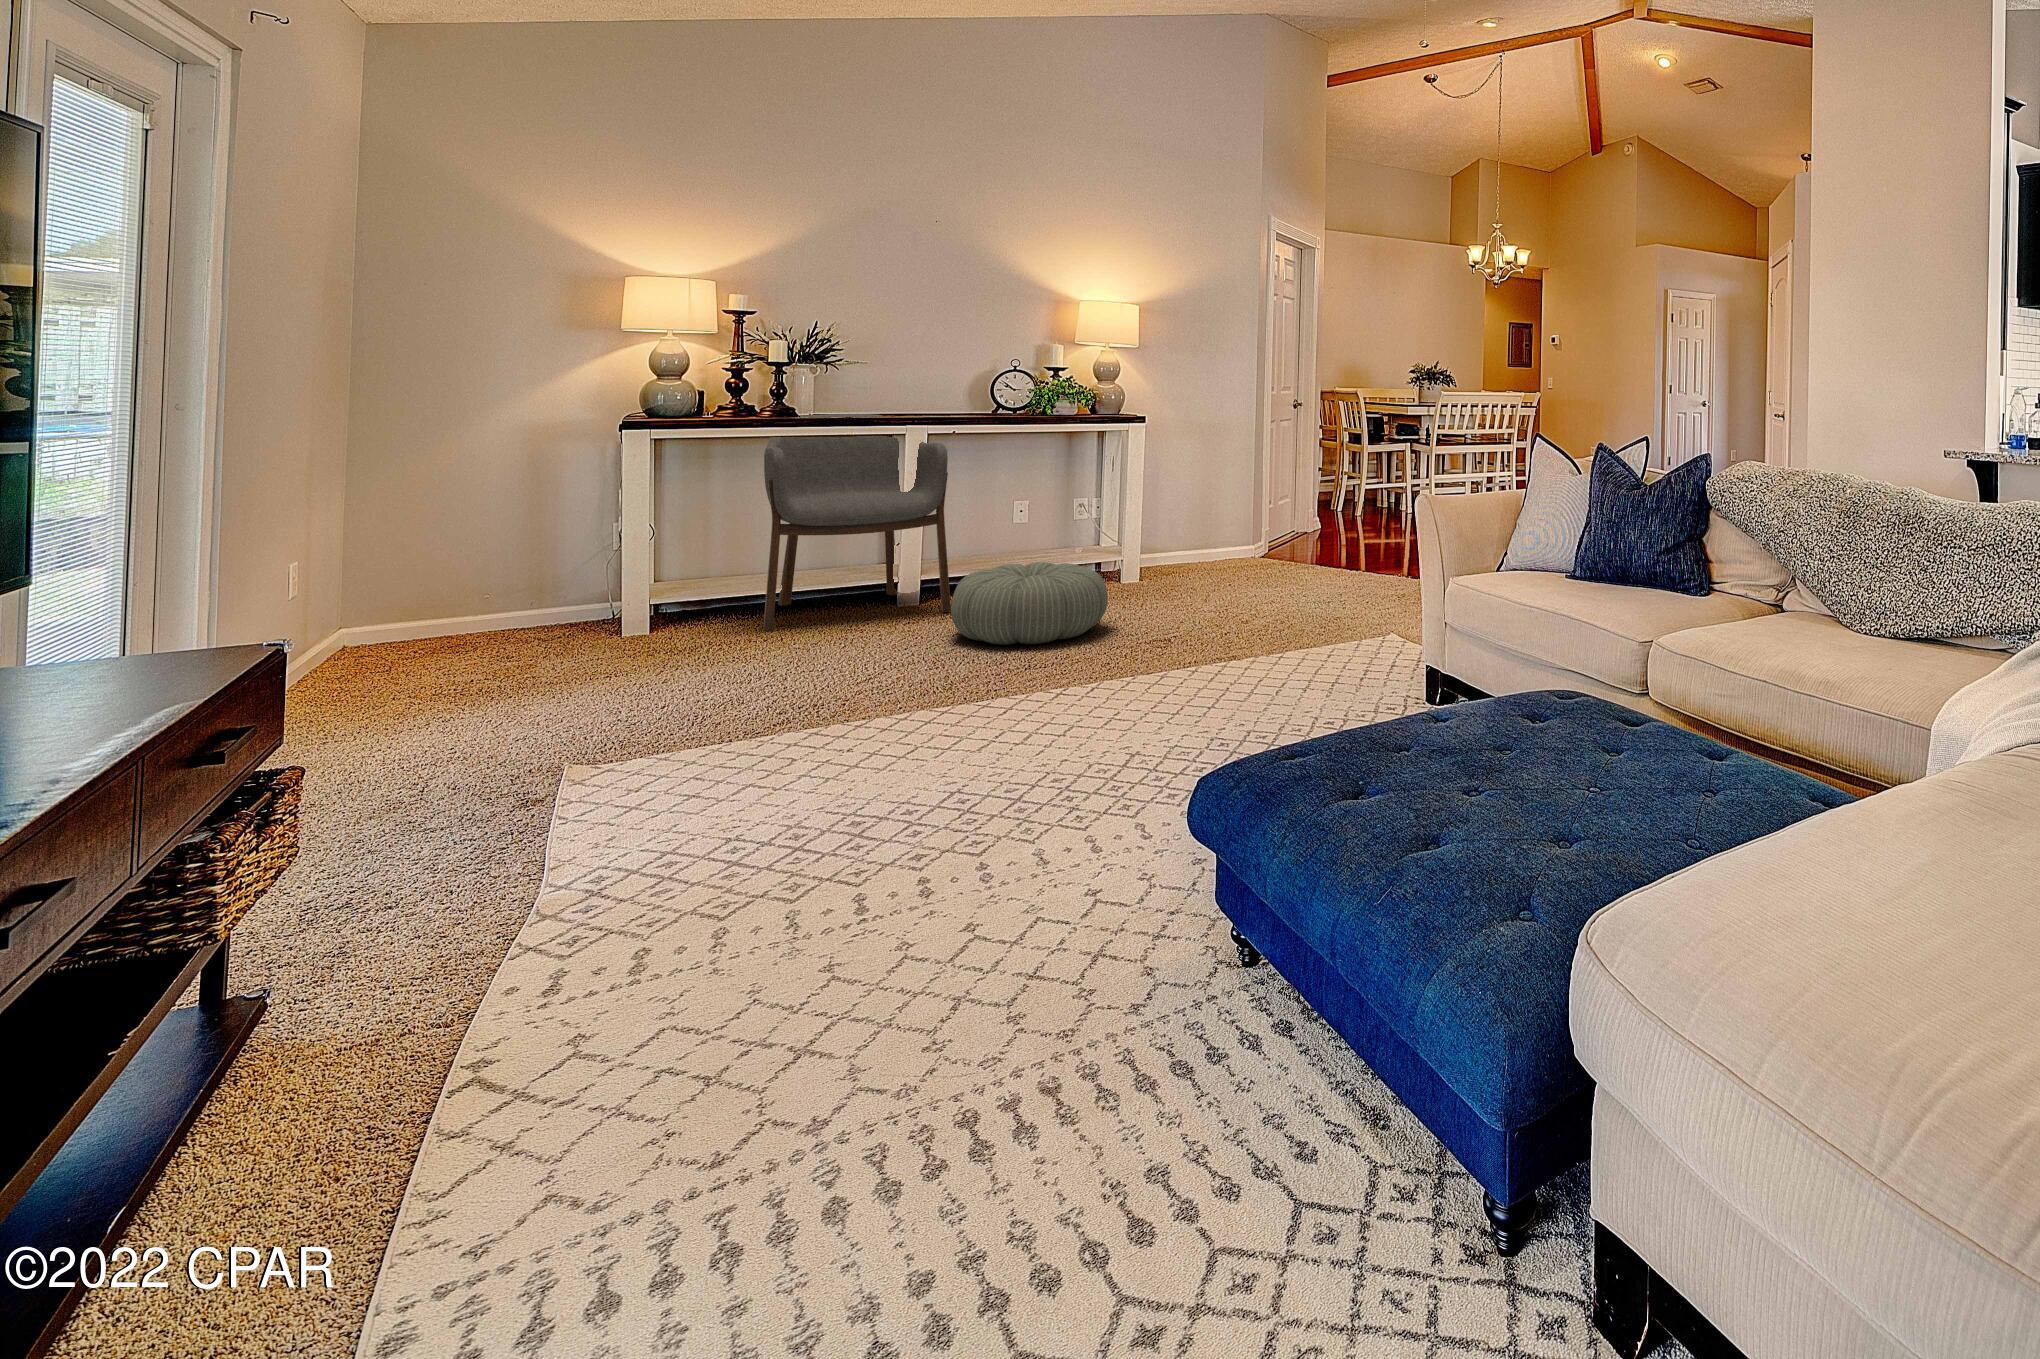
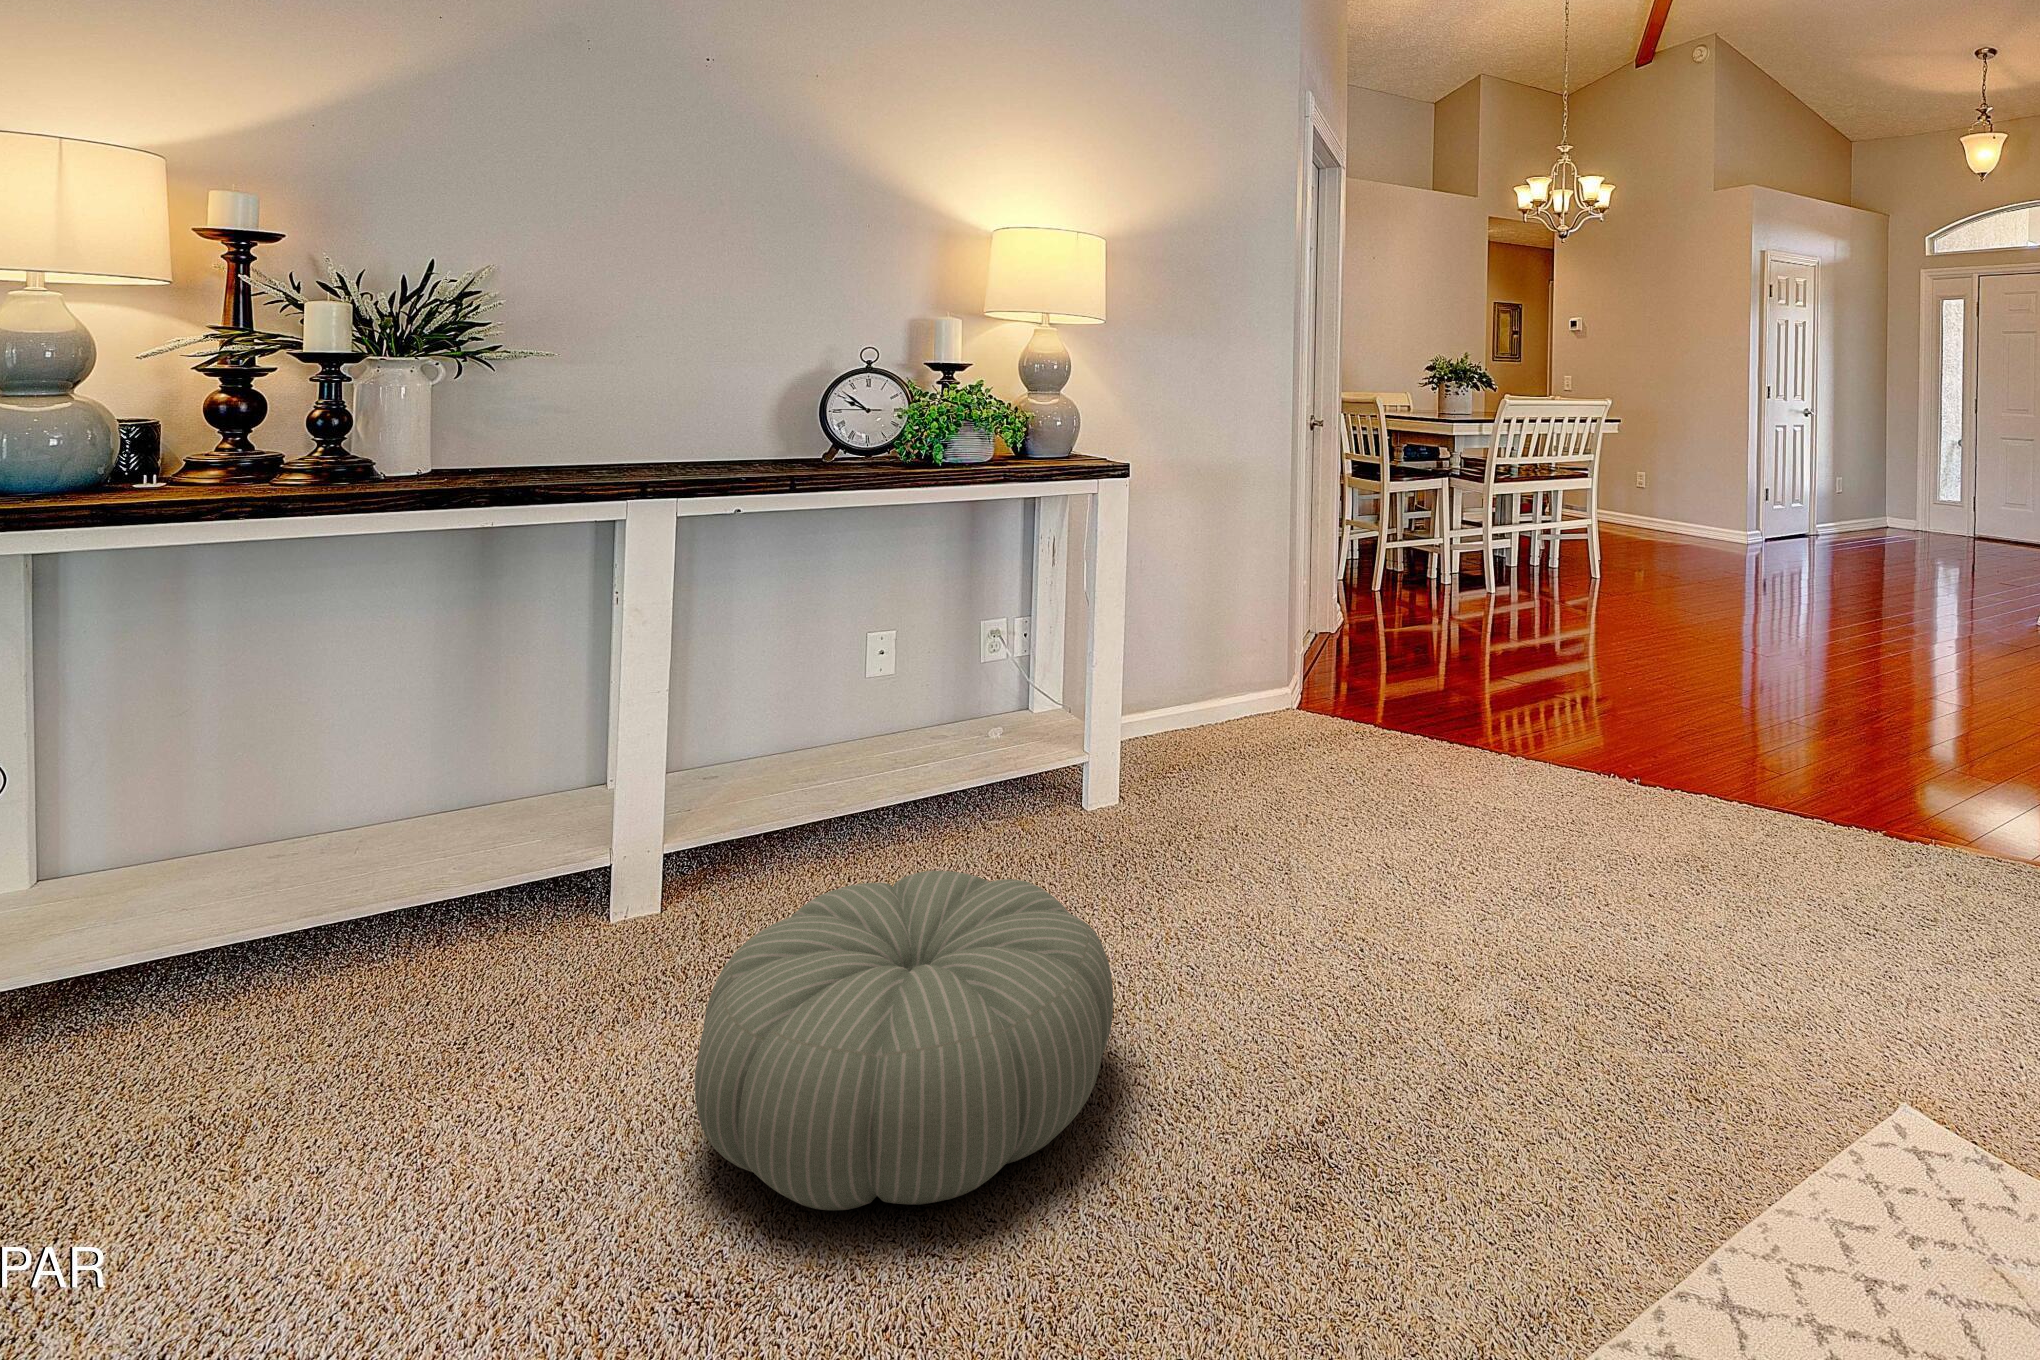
armchair: present [763,414,951,632] -> none [212,468,720,1082]

